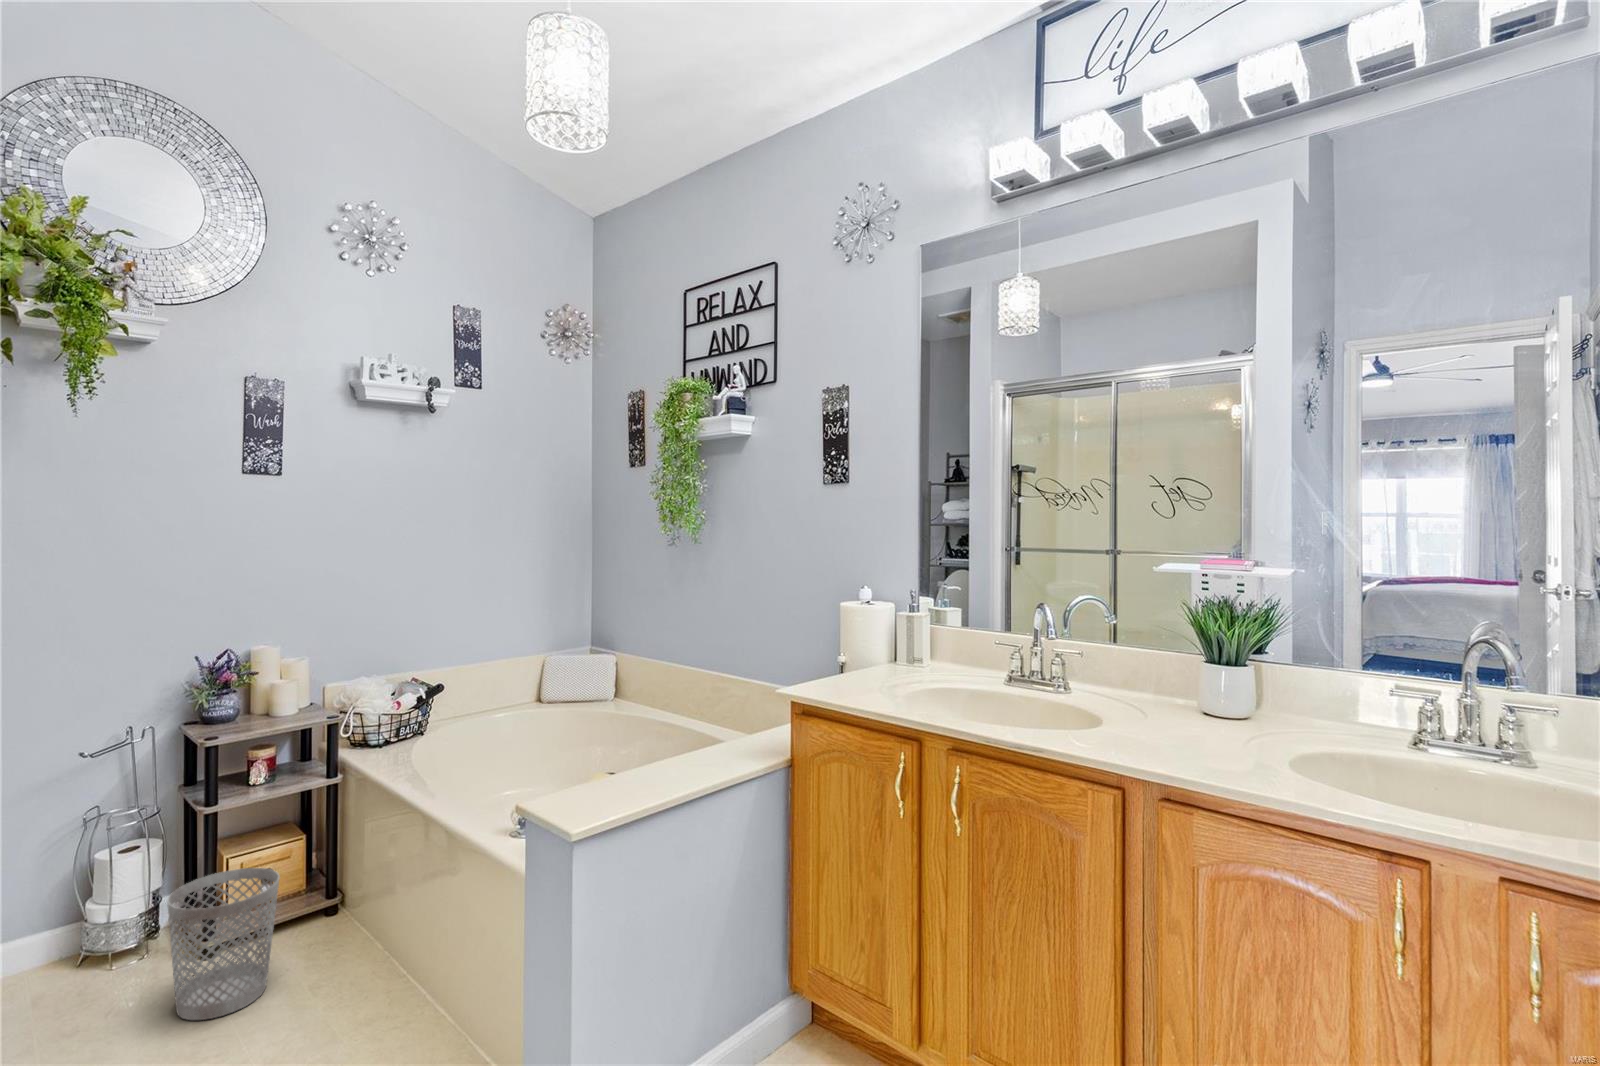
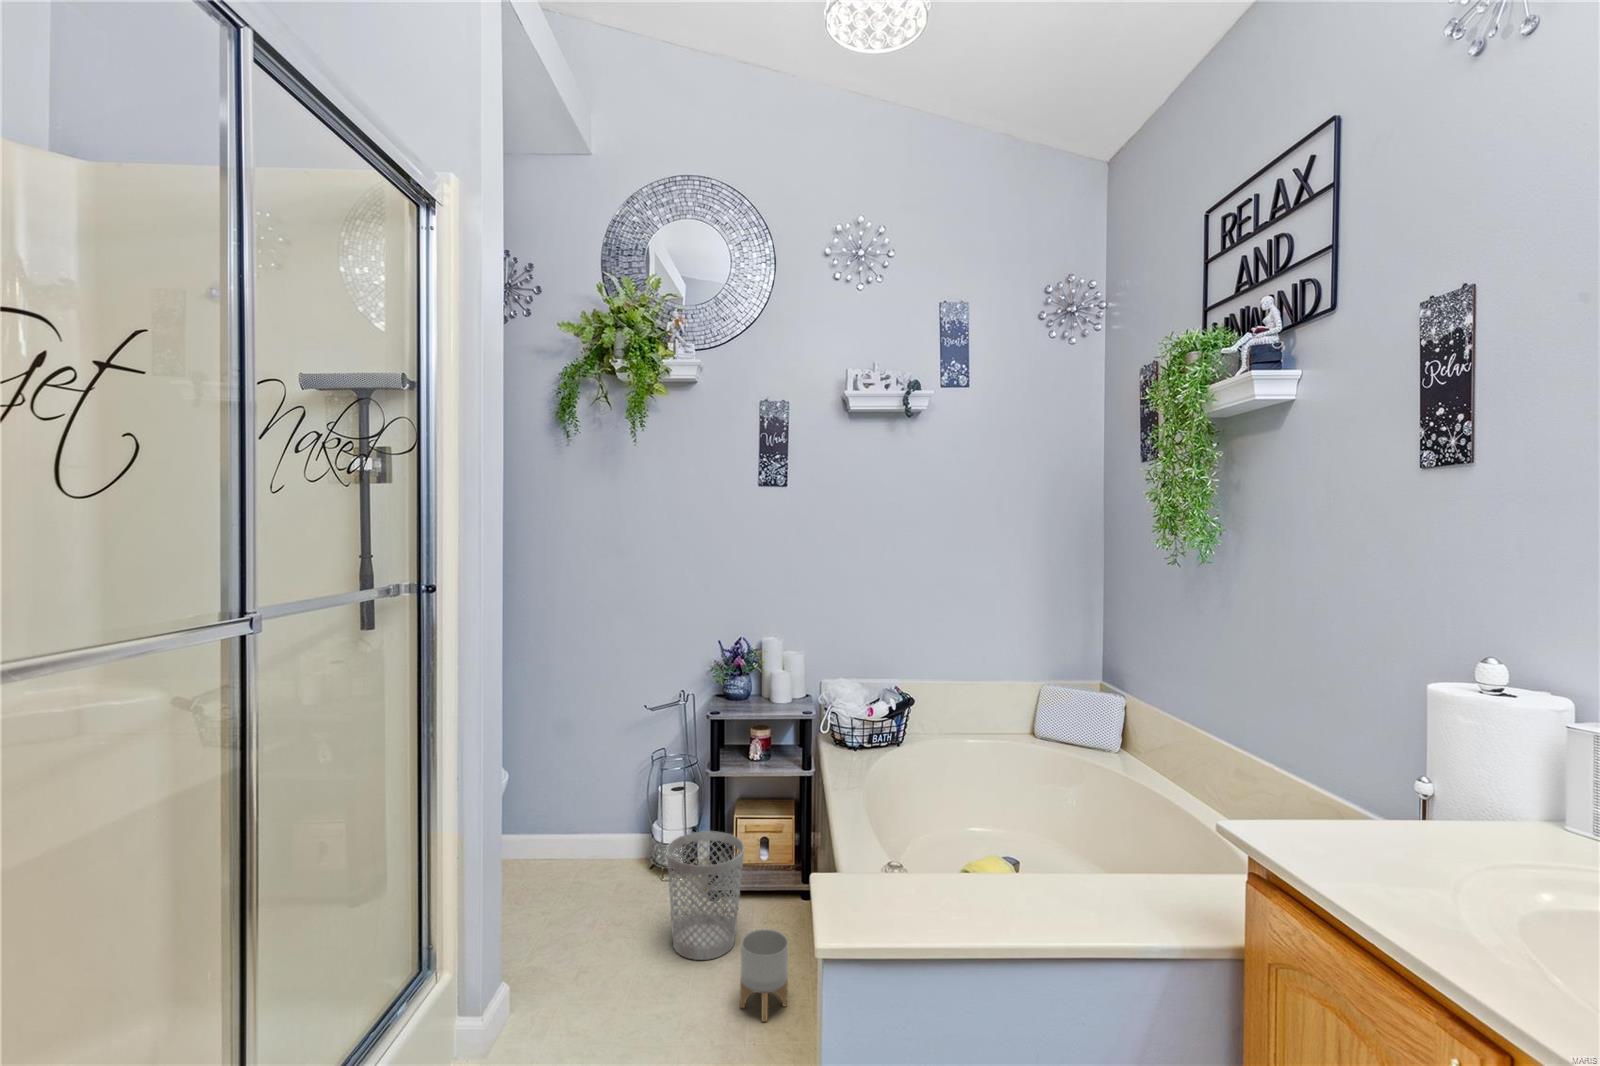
planter: none [311,933,370,1027] -> present [740,929,788,1022]

